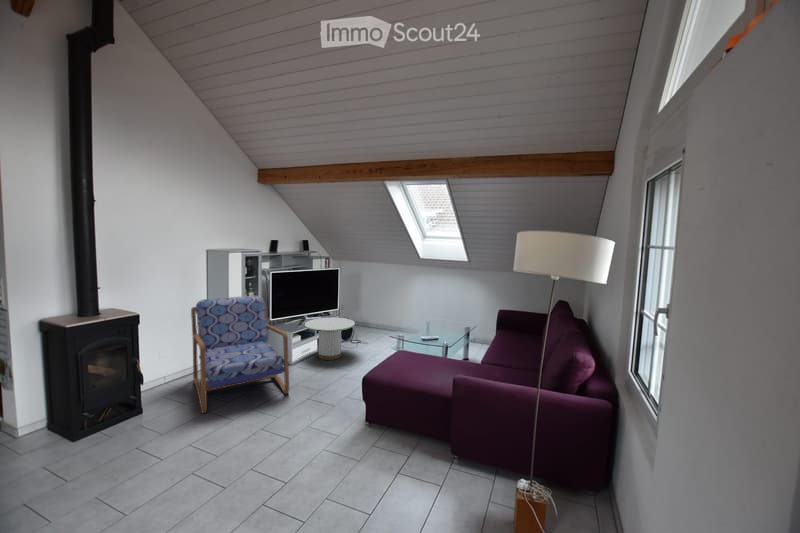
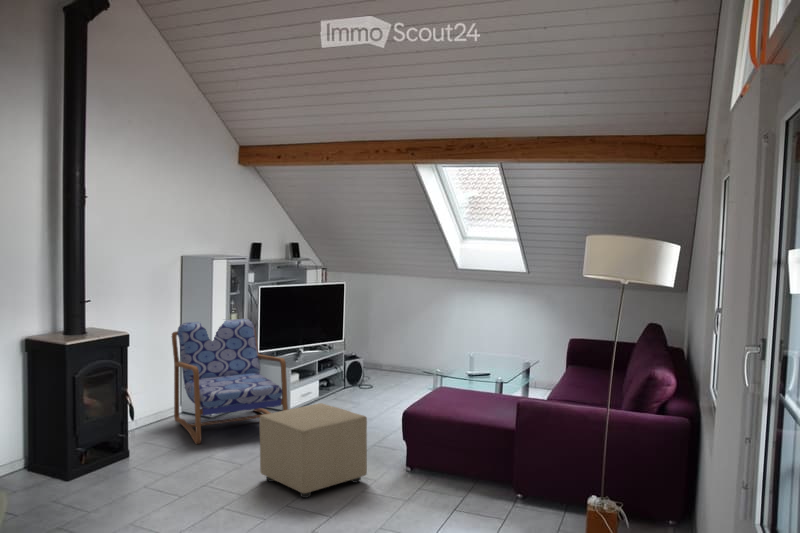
side table: present [305,317,355,360] -> none [303,351,367,404]
ottoman: none [251,387,362,508] -> present [259,403,367,498]

